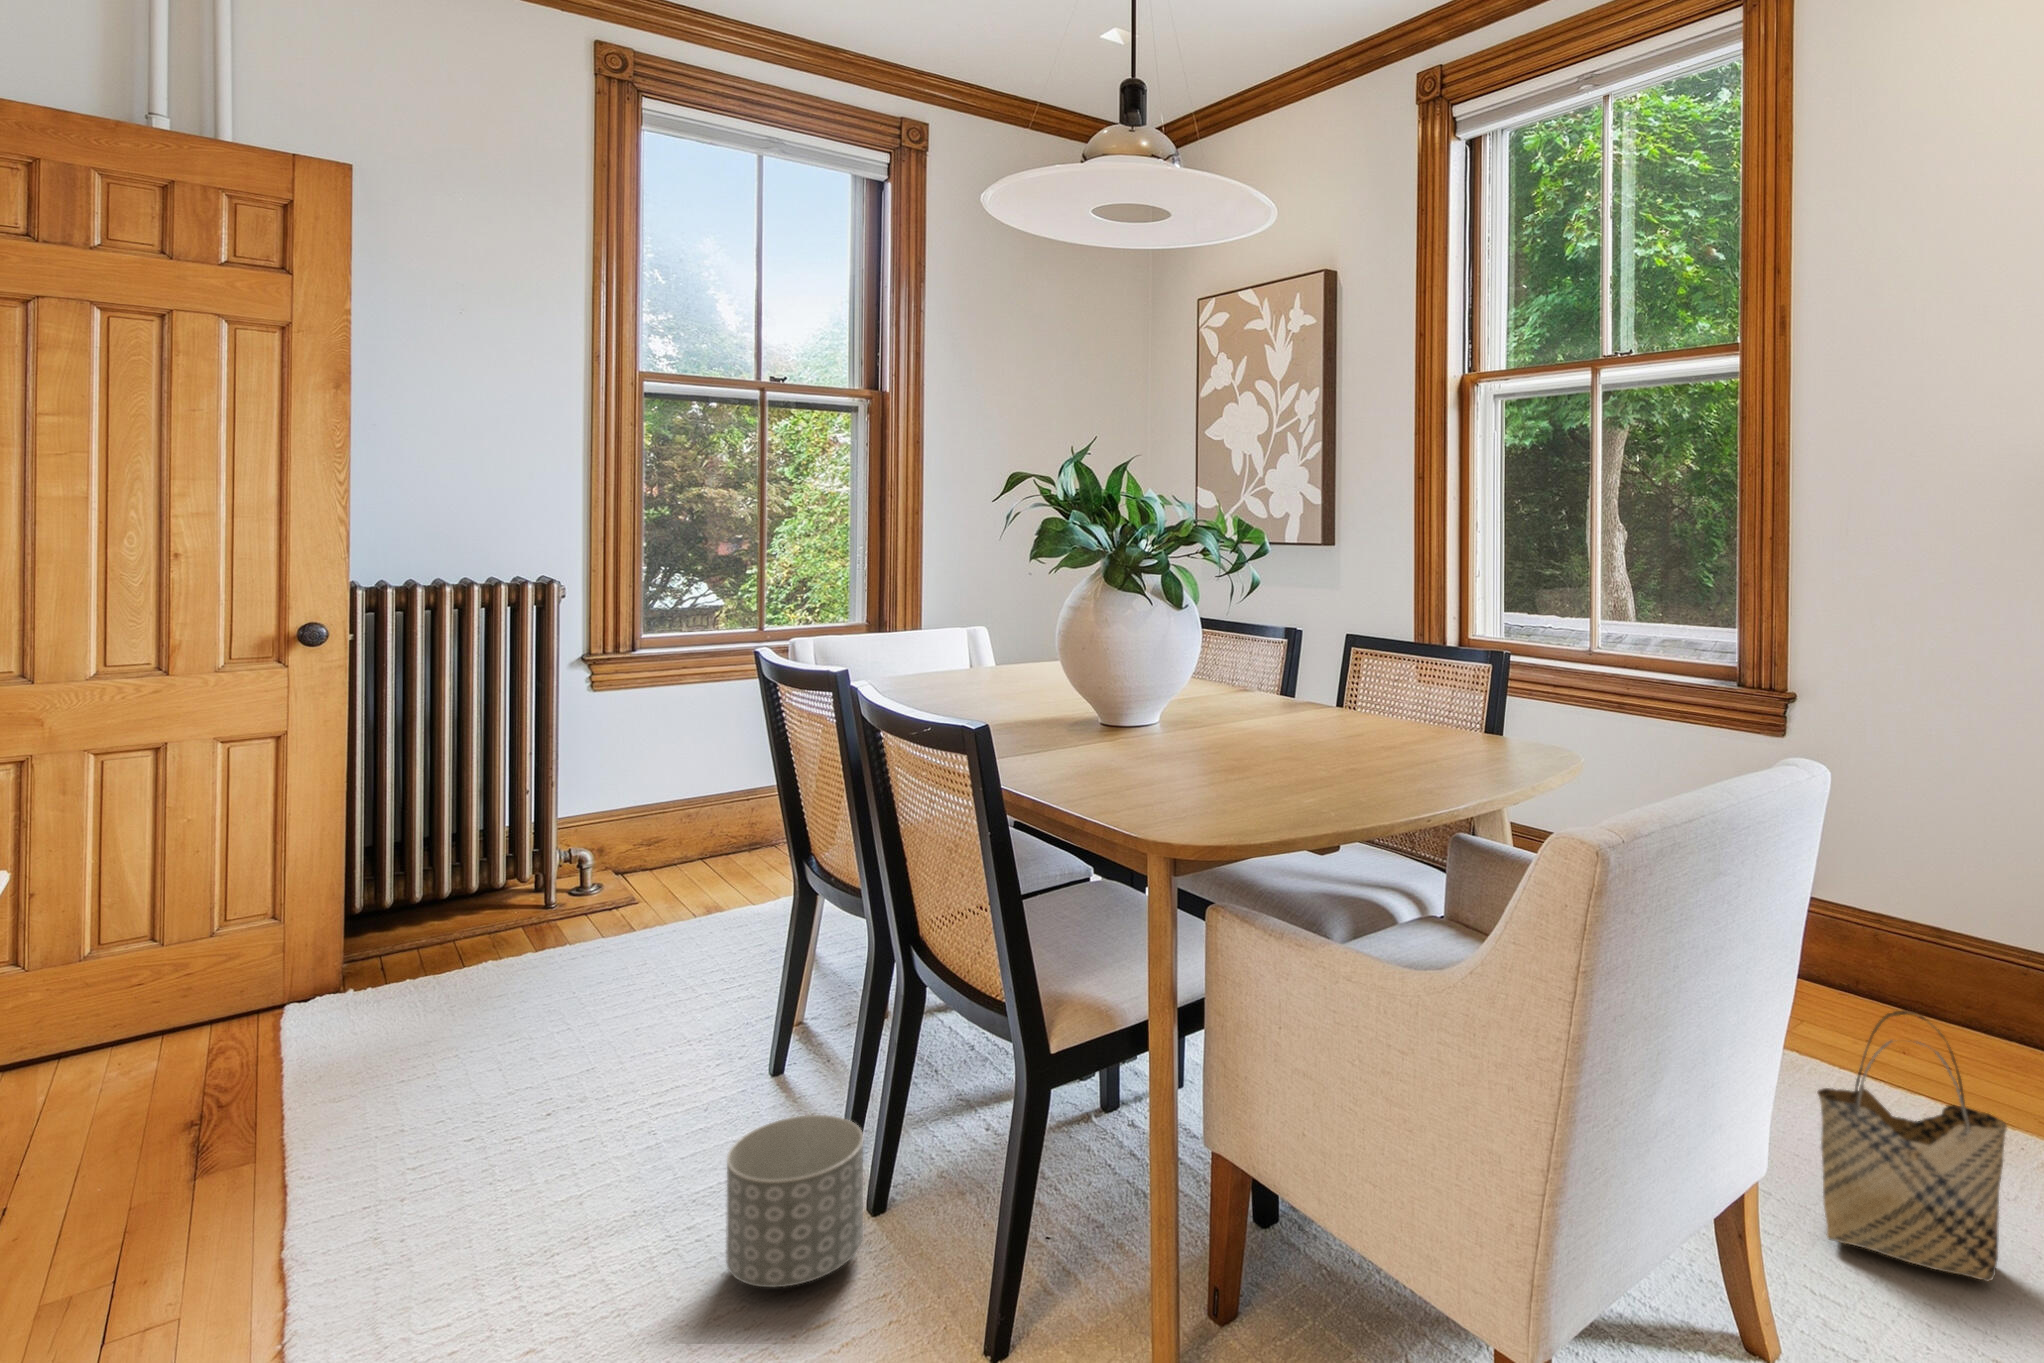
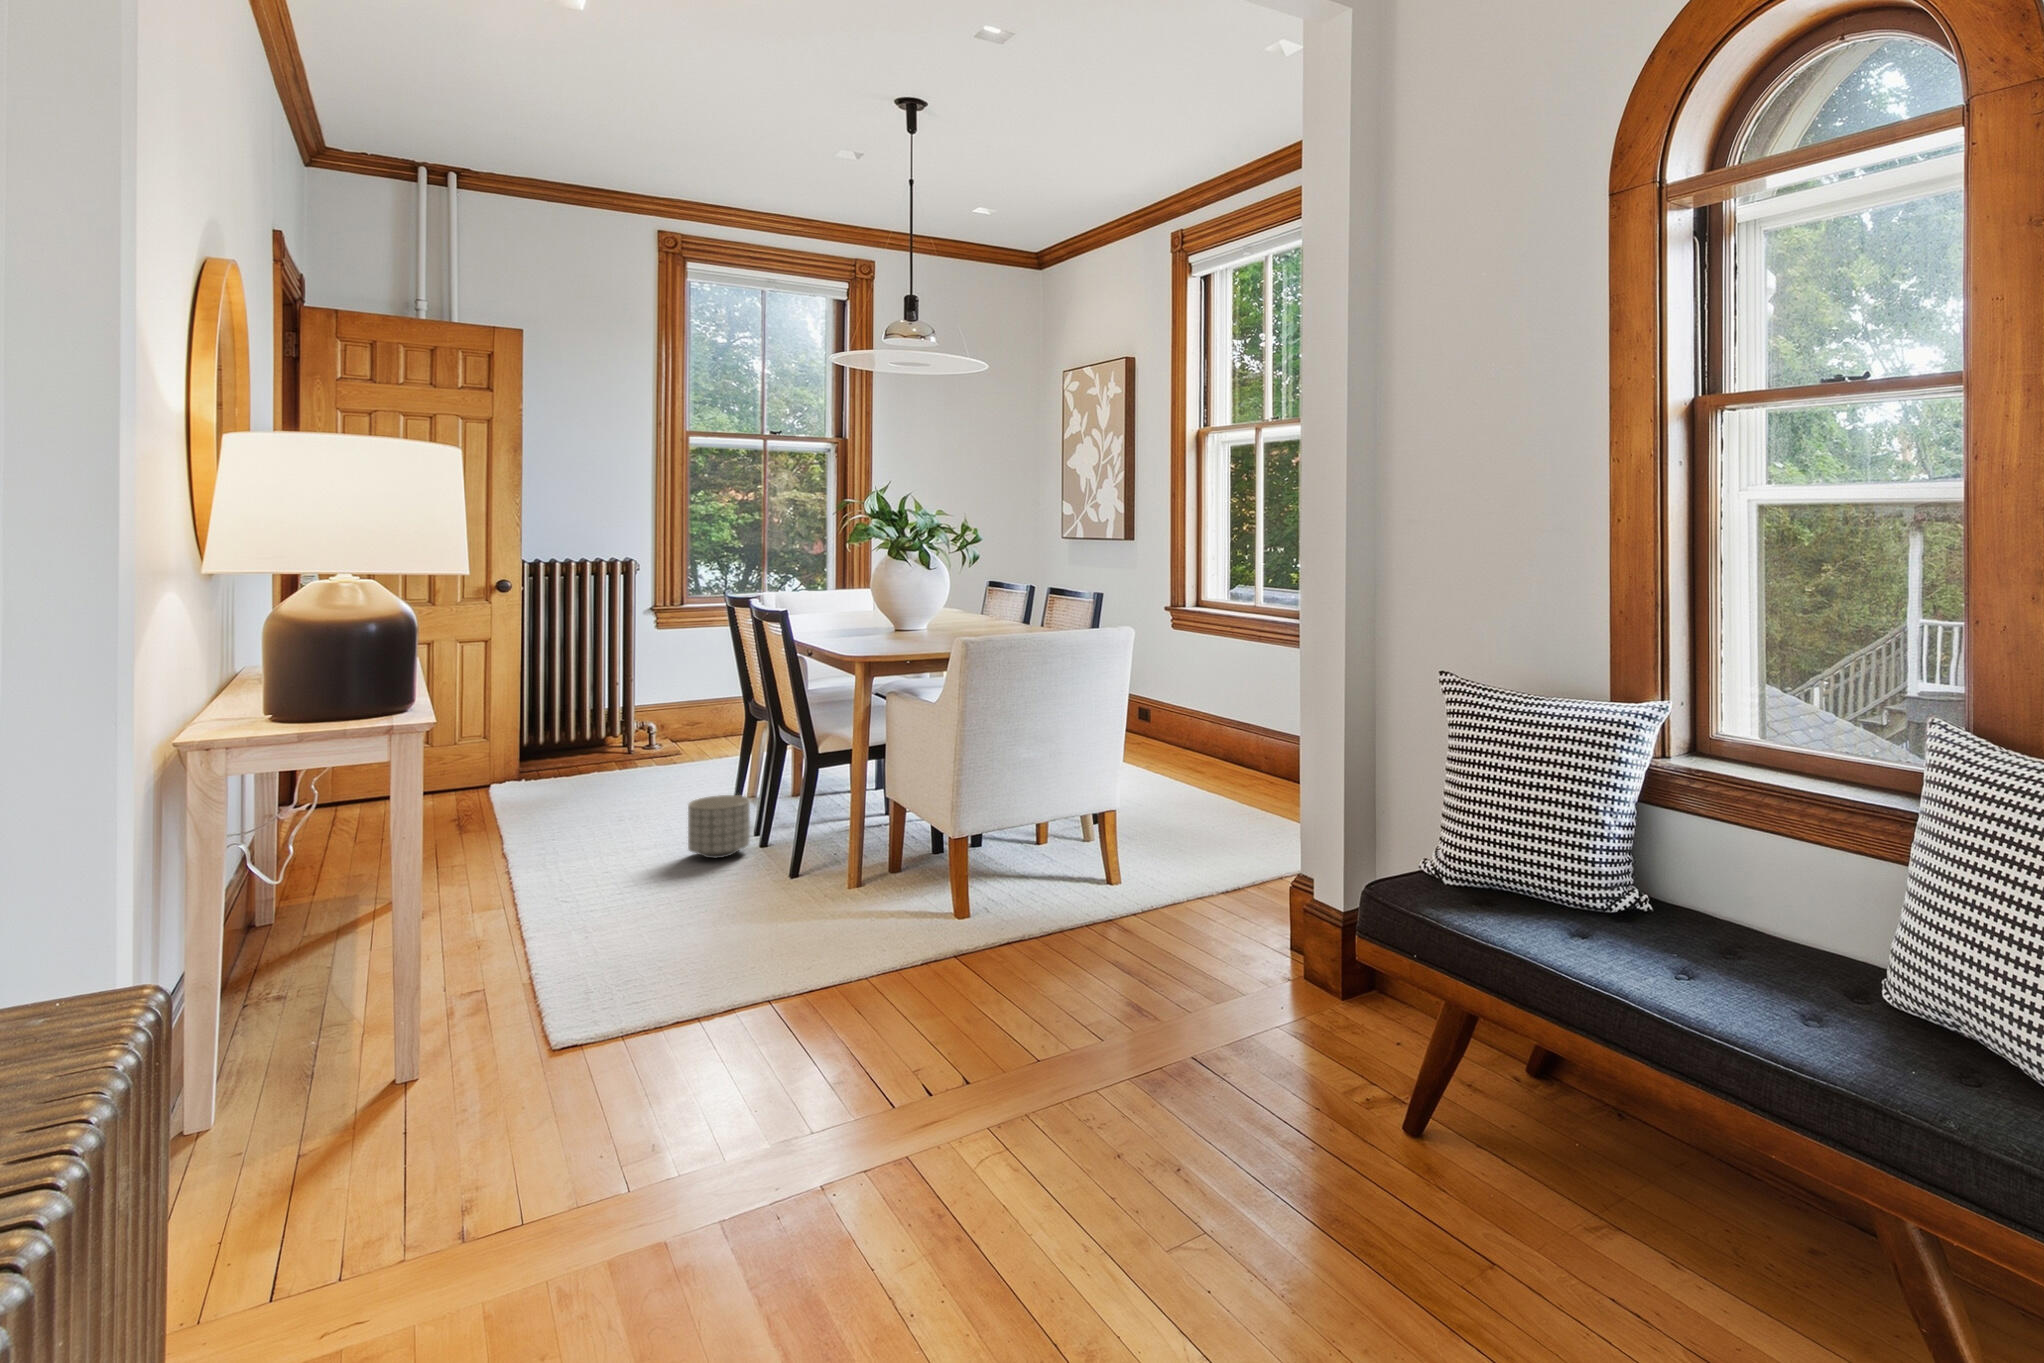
woven basket: present [1817,1010,2007,1281] -> none [1181,756,1254,869]

